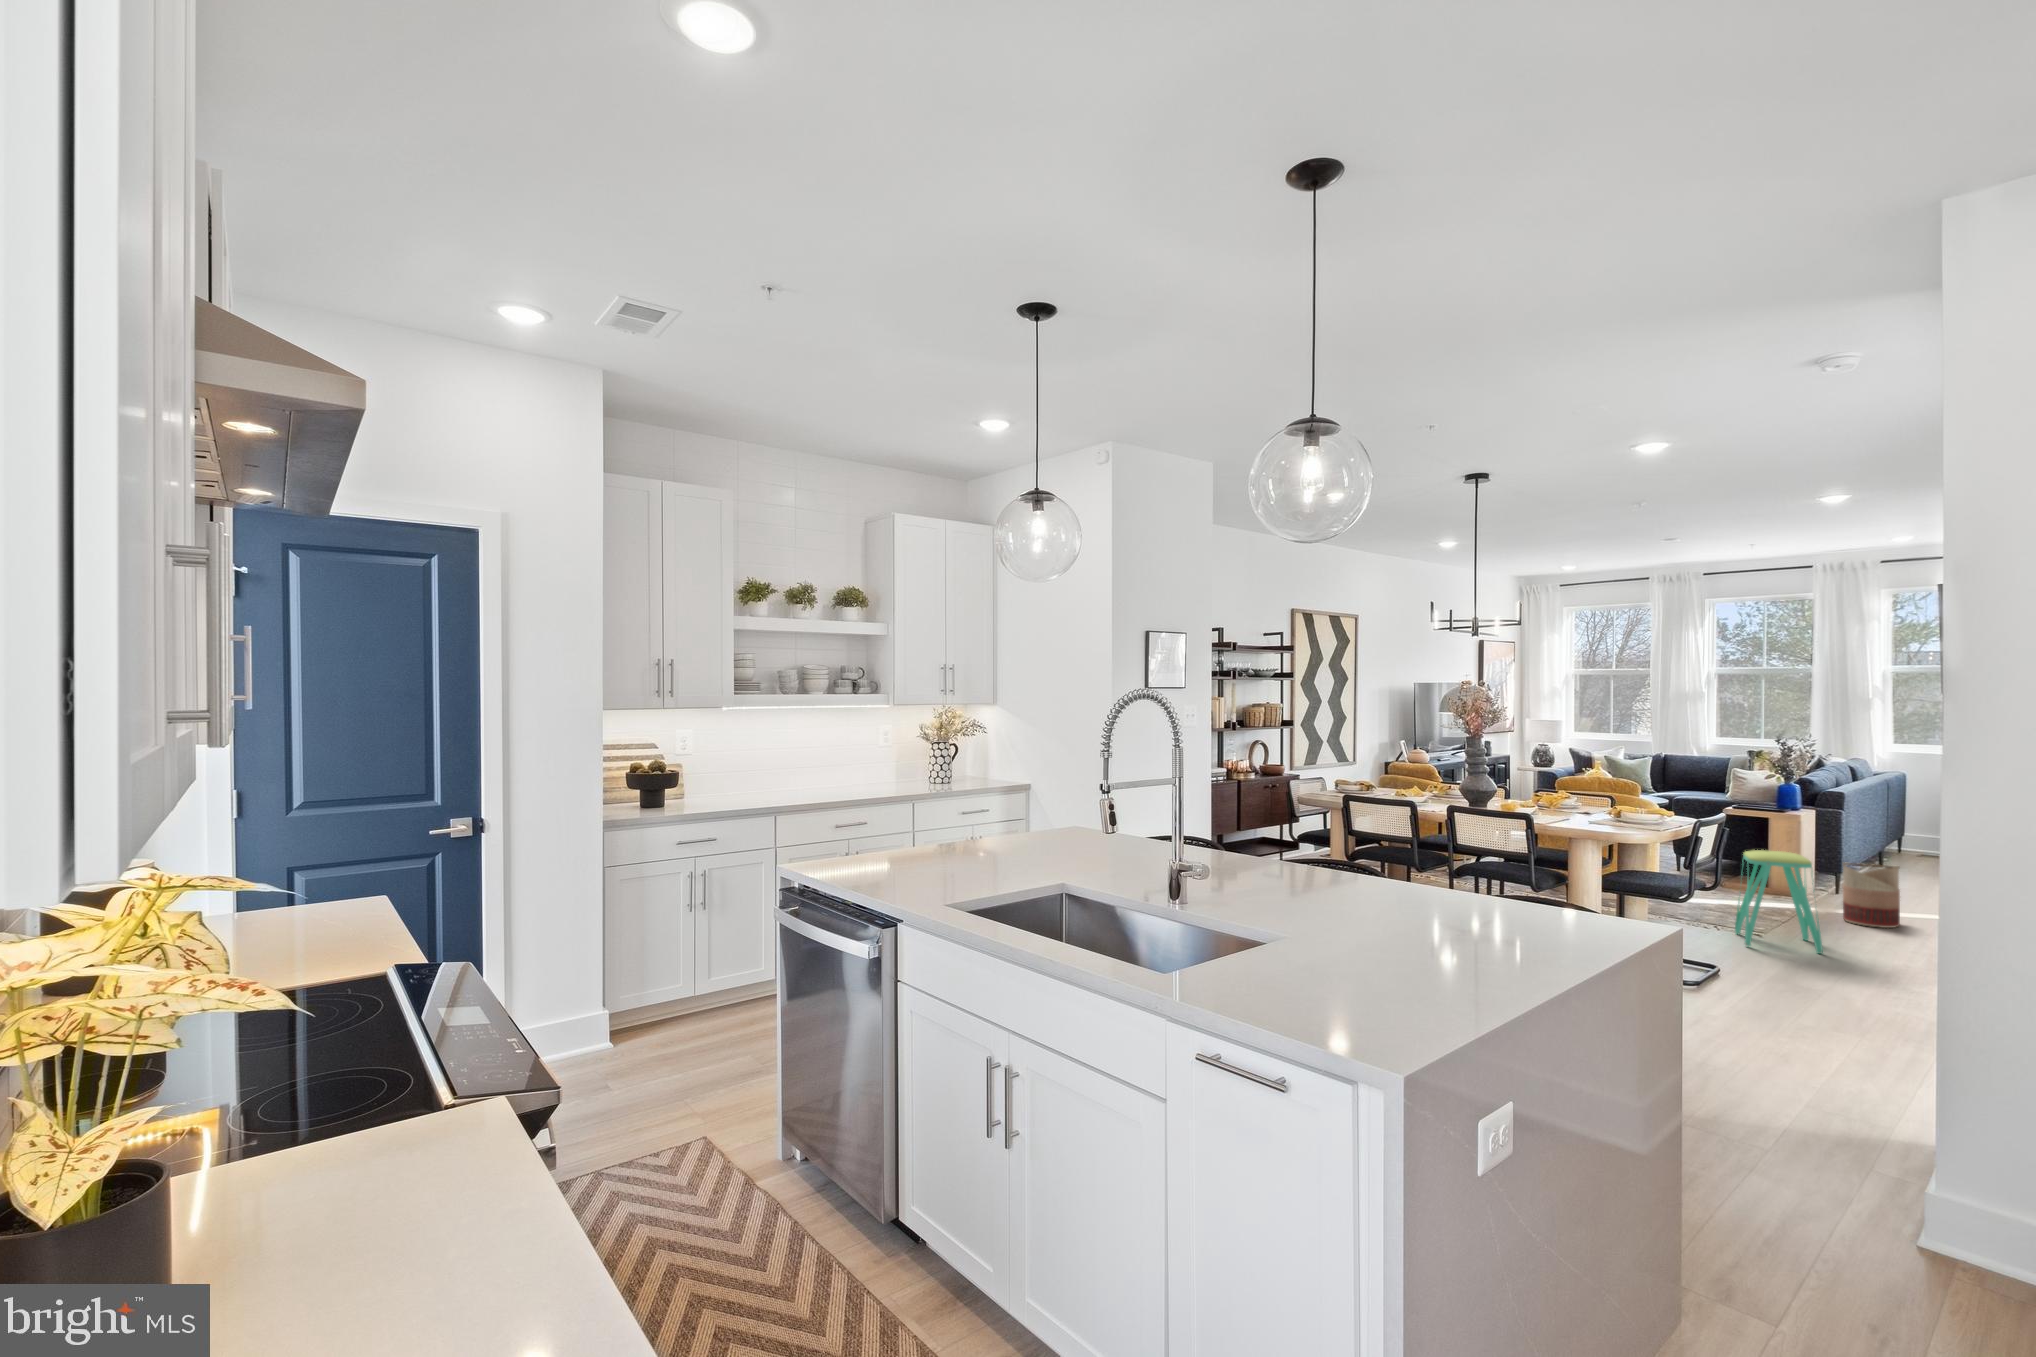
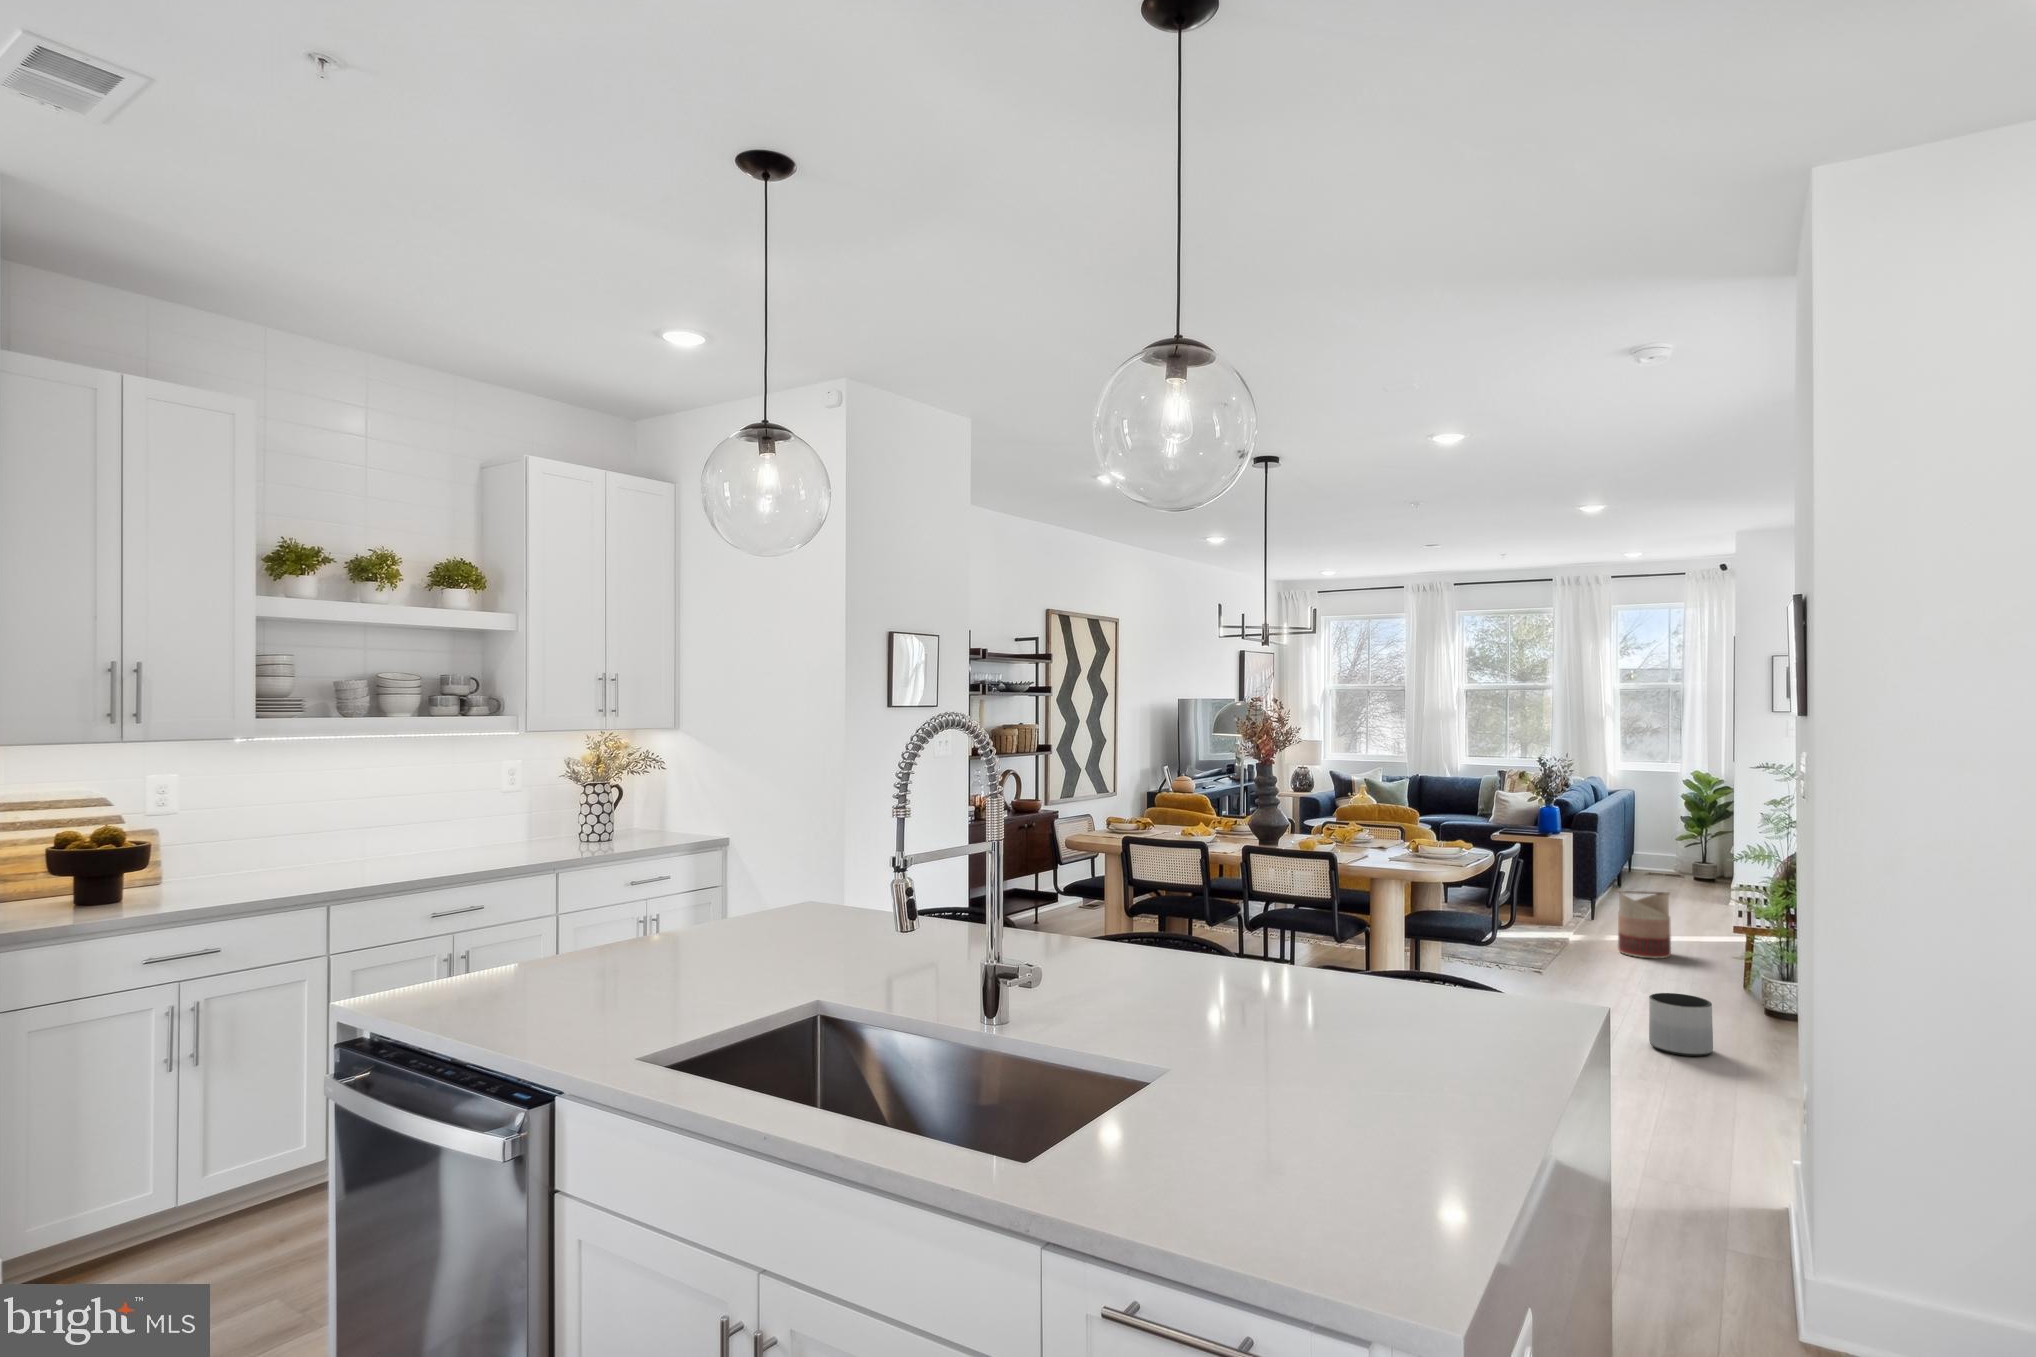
stool: present [1735,850,1823,954] -> none [1527,883,1617,995]
planter: none [1837,950,1902,1007] -> present [1649,993,1713,1056]

